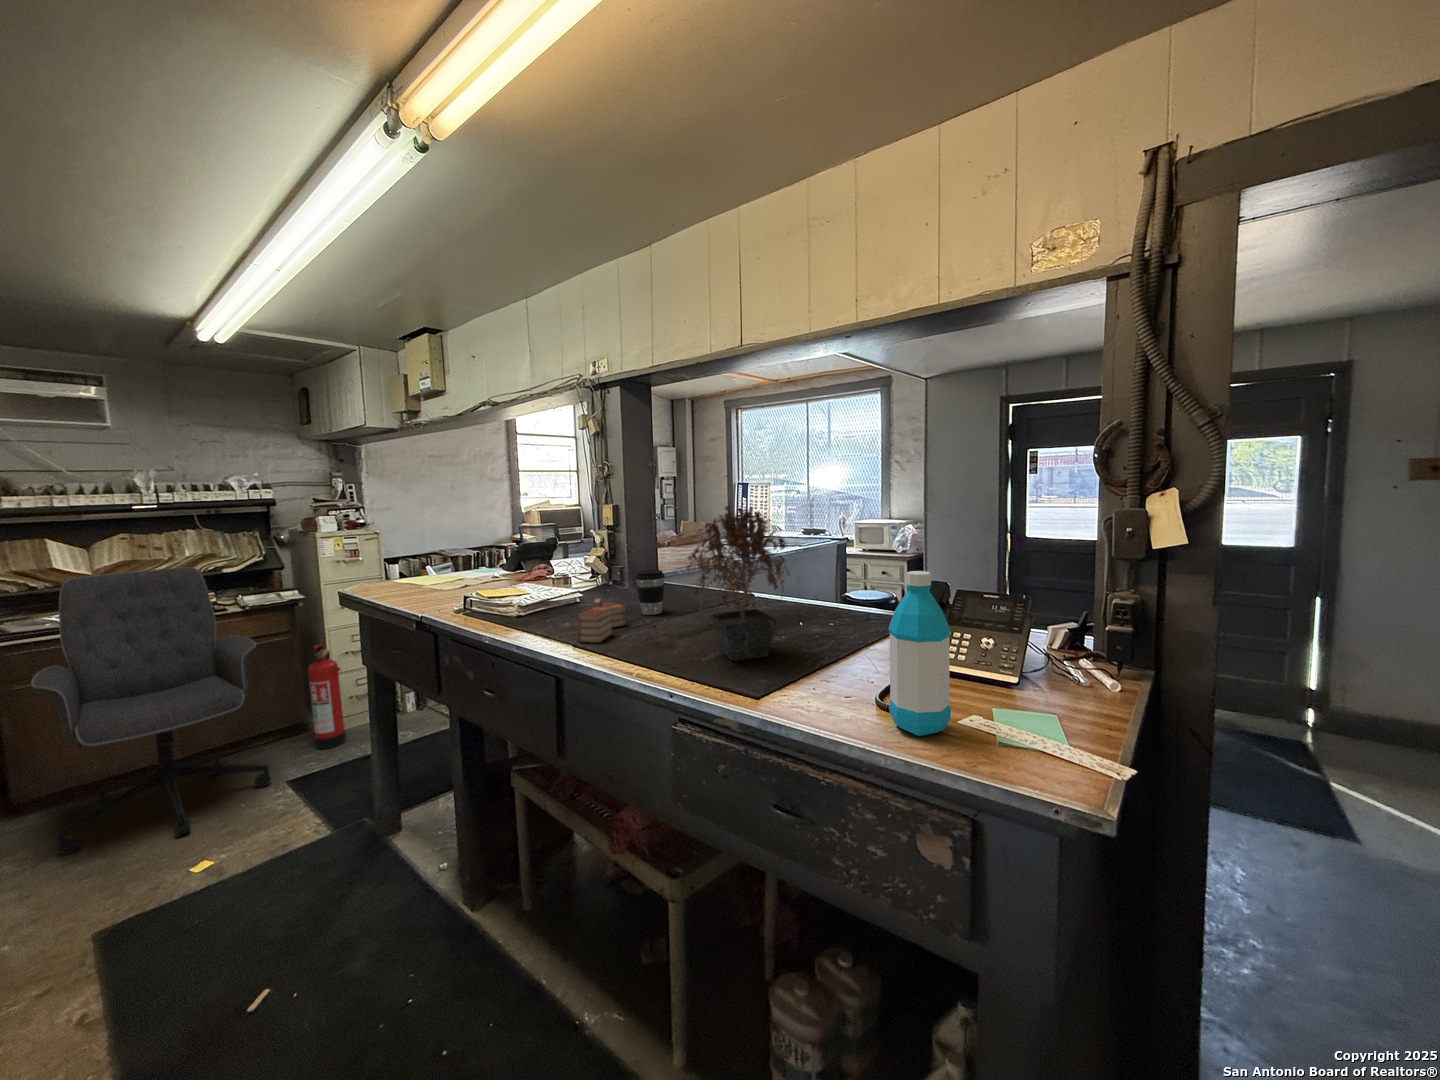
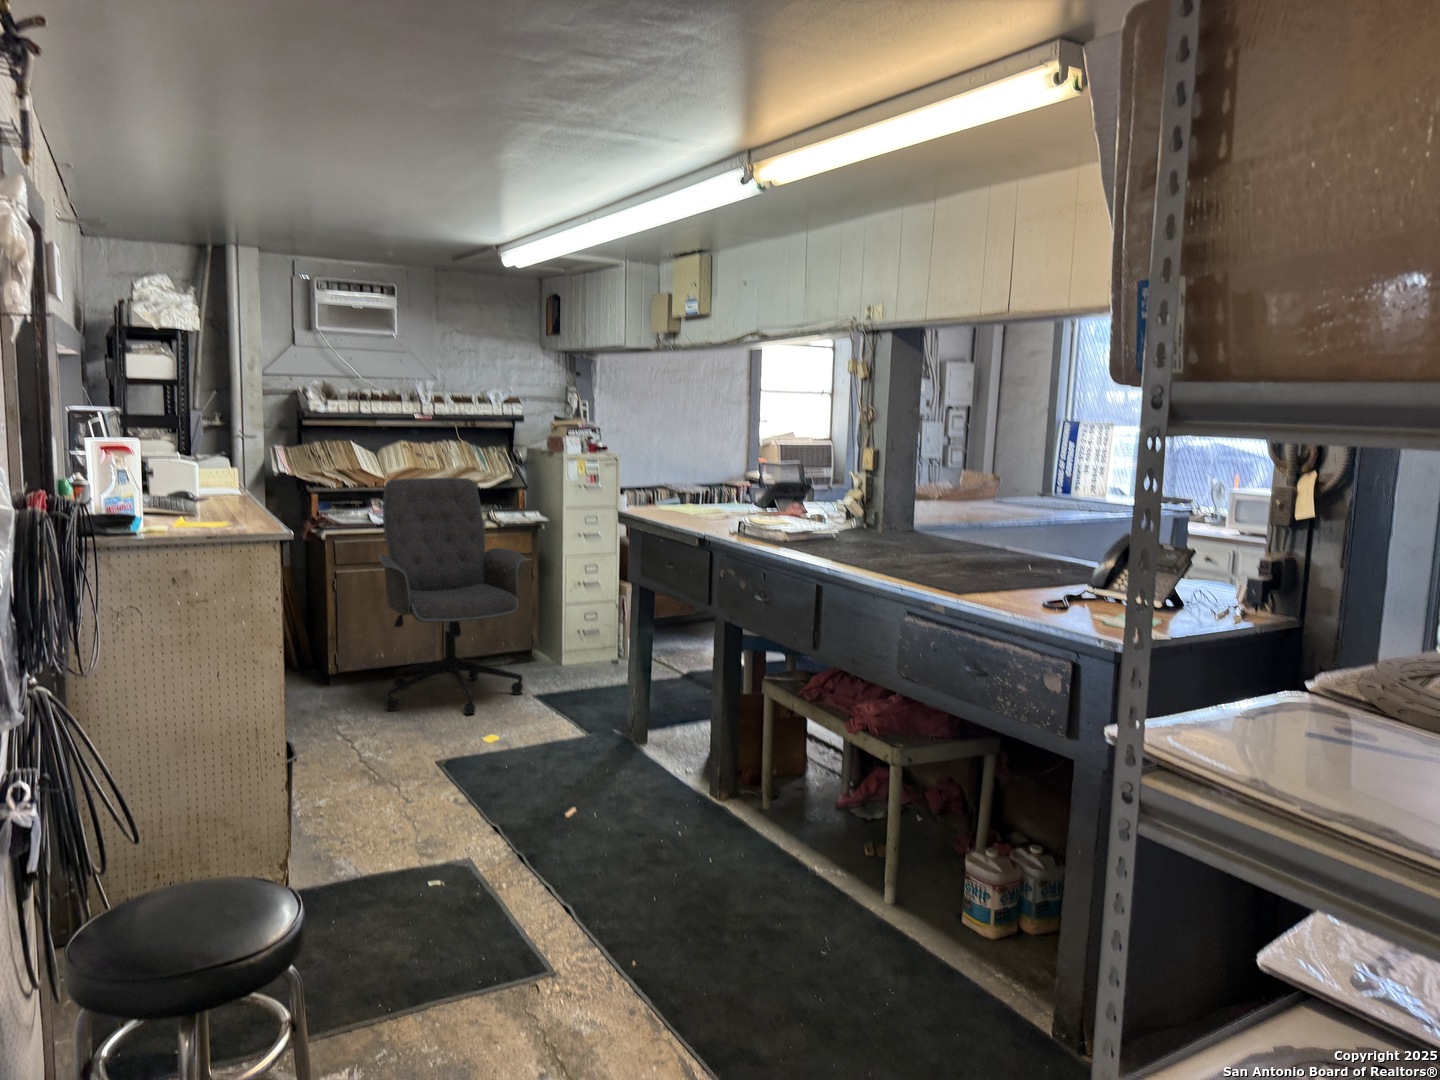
potted plant: present [686,506,797,661] -> none [922,460,1012,581]
coffee cup: present [635,570,665,615] -> none [886,513,913,552]
water bottle: present [888,571,951,736] -> none [1031,513,1071,615]
book: present [577,598,627,643] -> none [835,529,875,562]
fire extinguisher: present [308,644,346,749] -> none [550,569,578,676]

